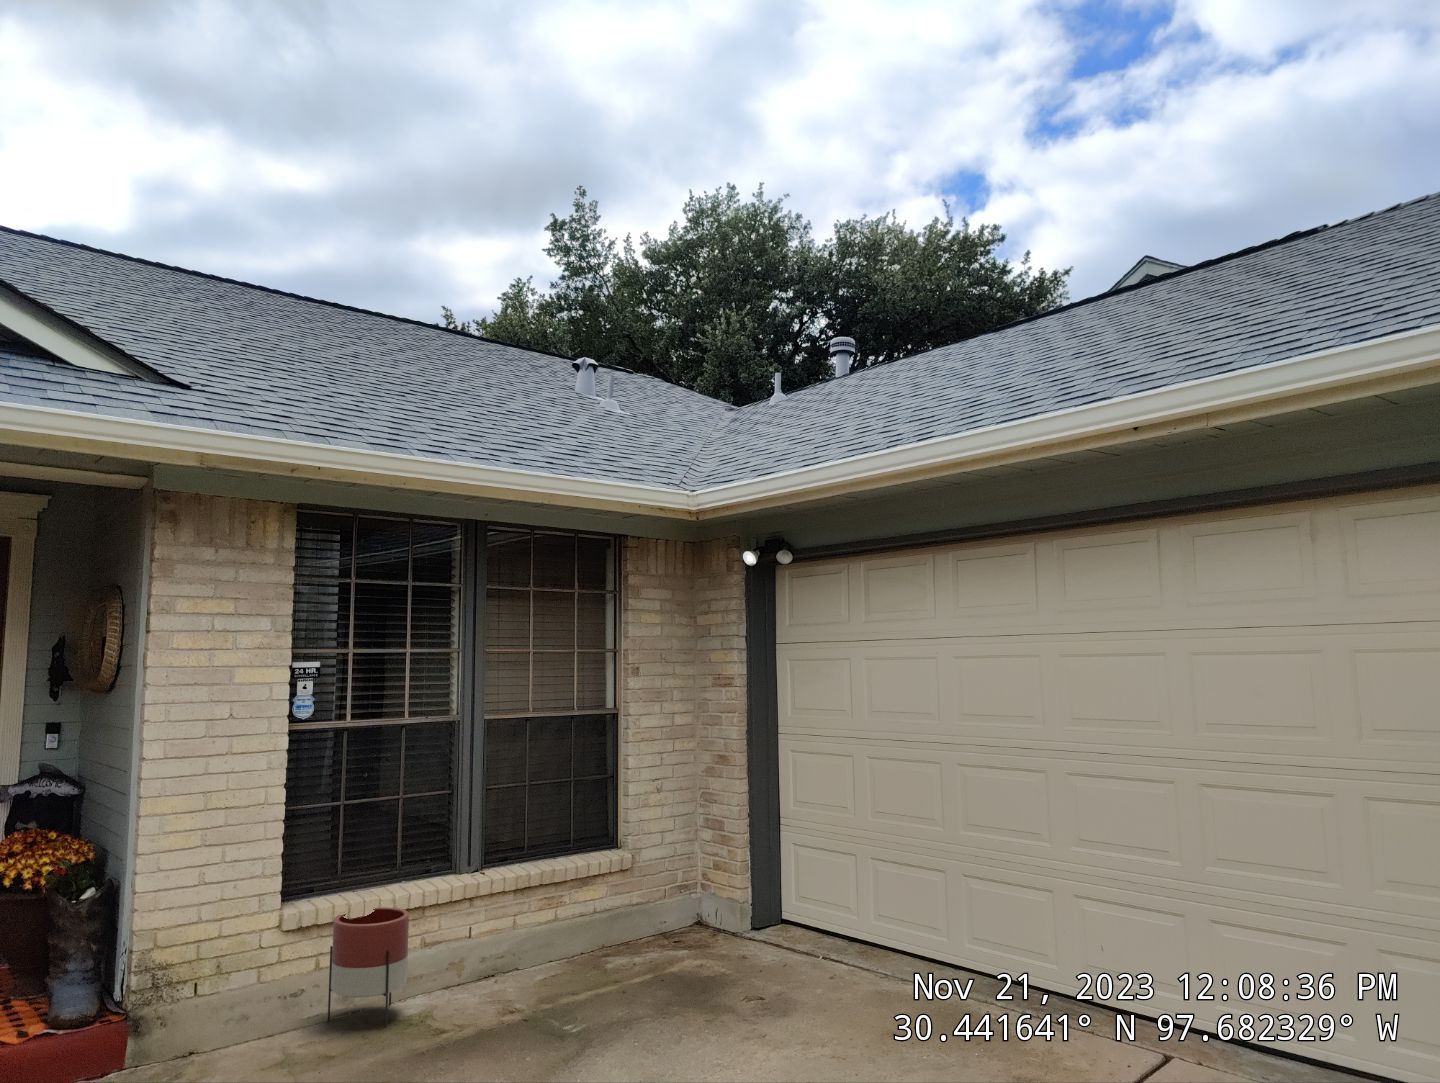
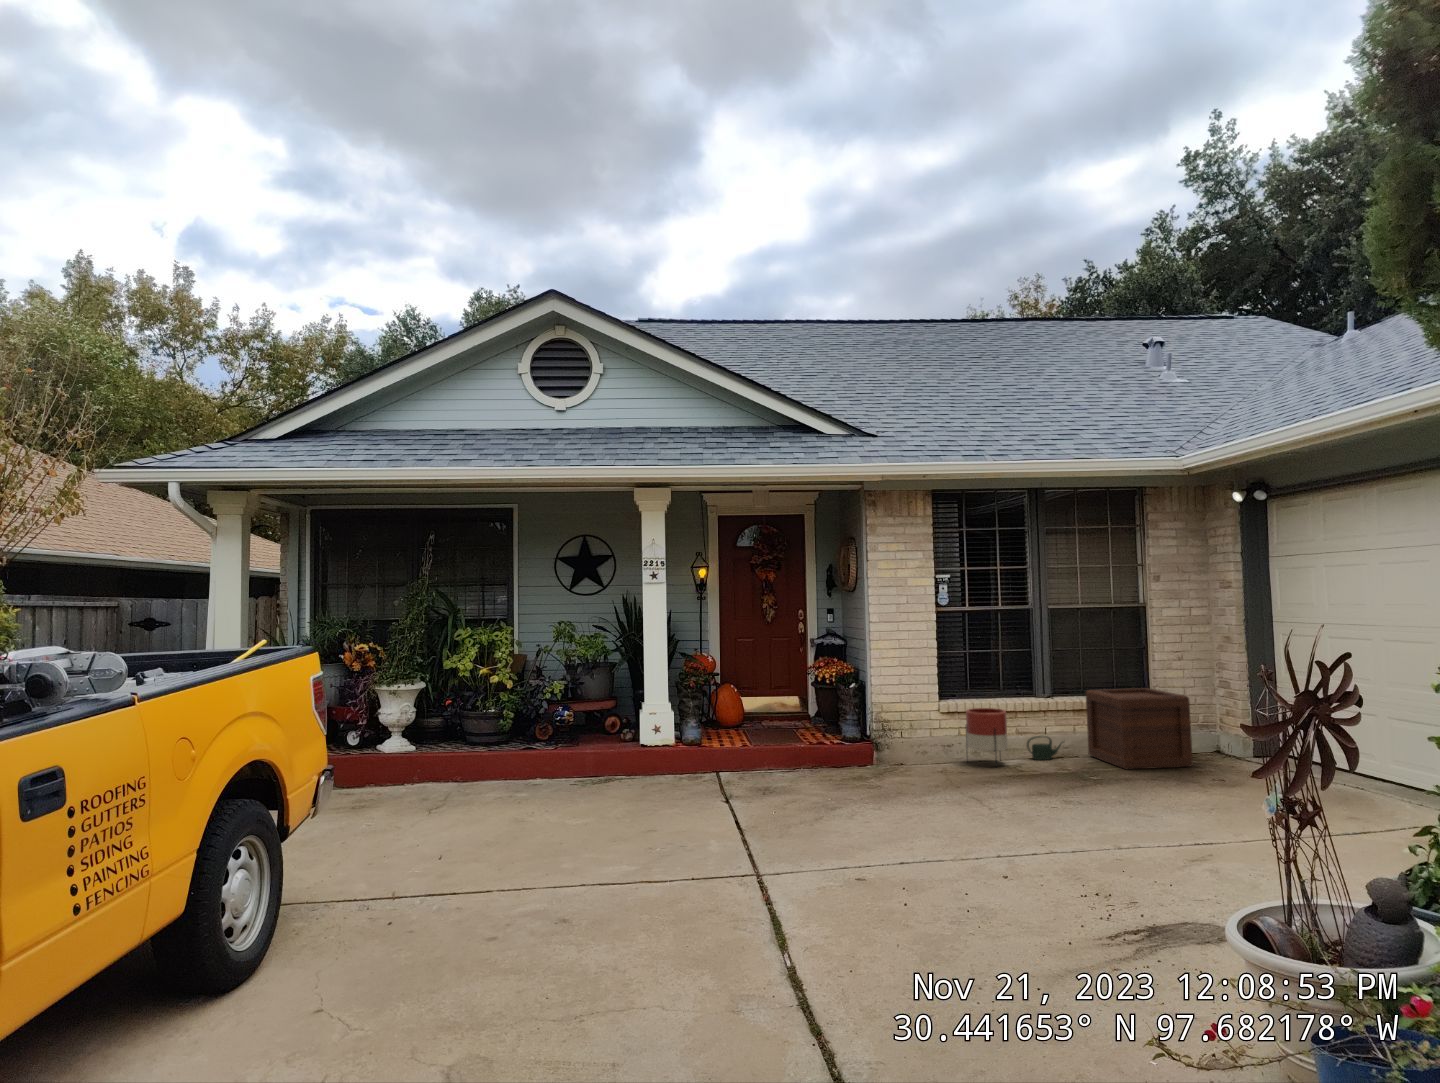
wooden crate: none [531,842,684,990] -> present [1086,688,1193,769]
watering can: none [436,944,498,991] -> present [1027,736,1061,760]

